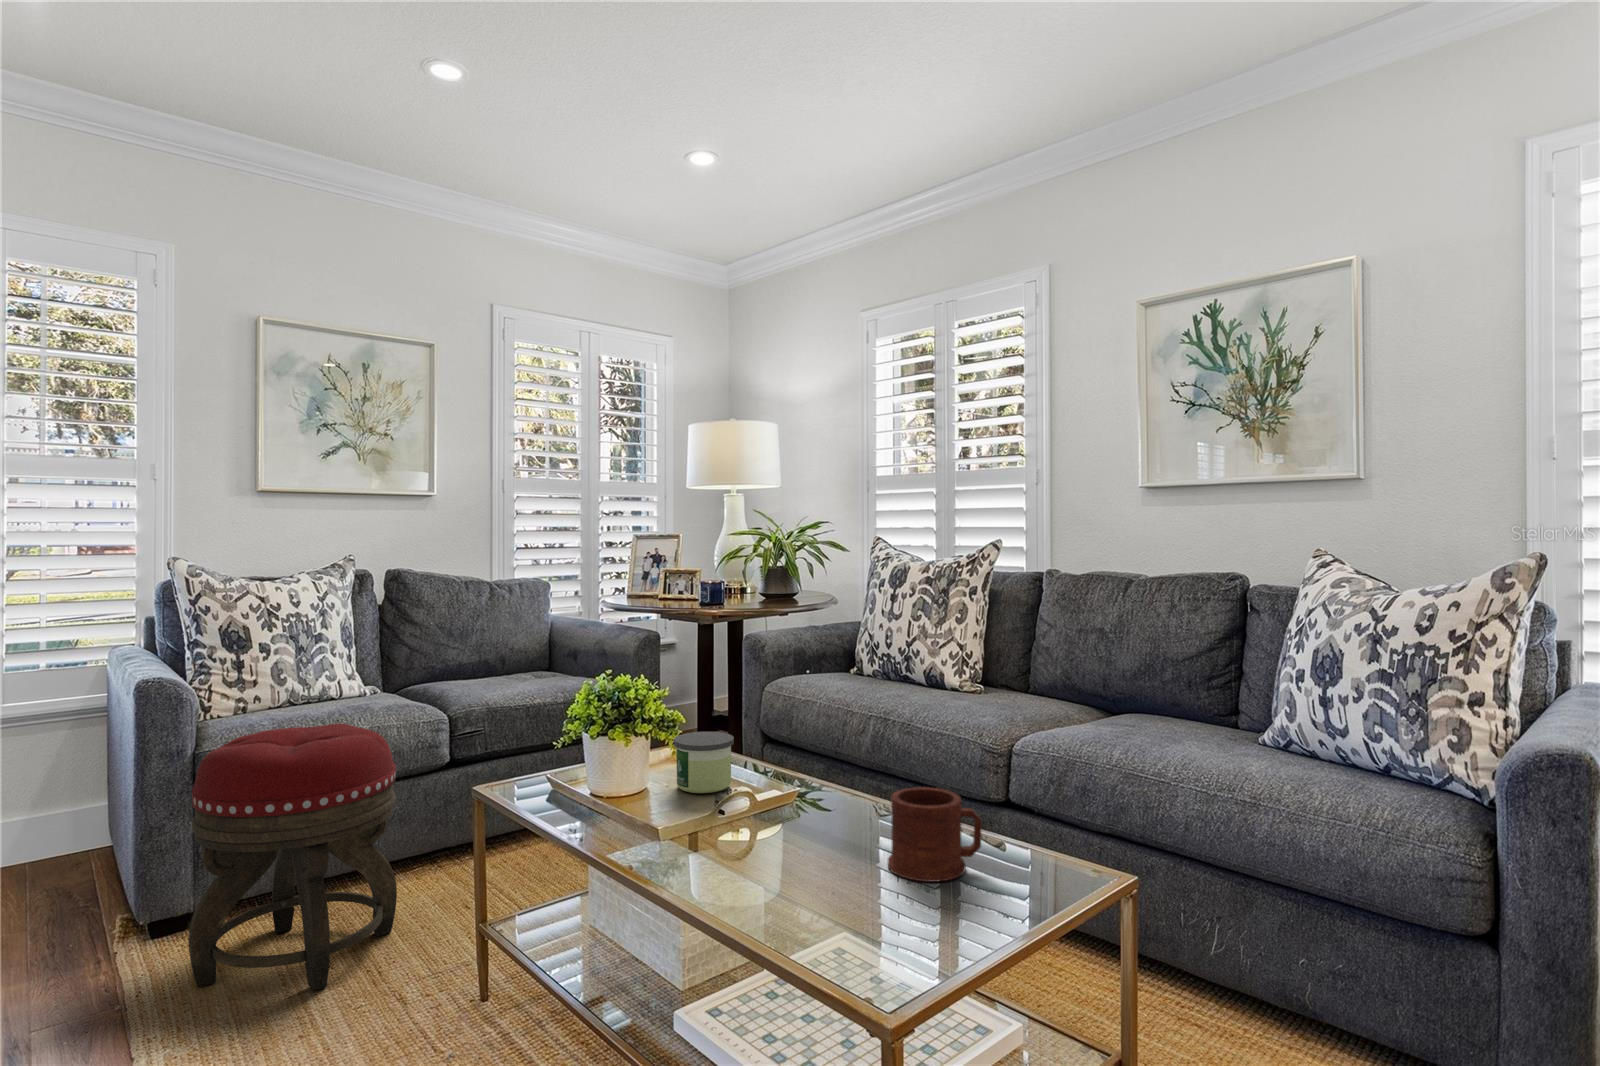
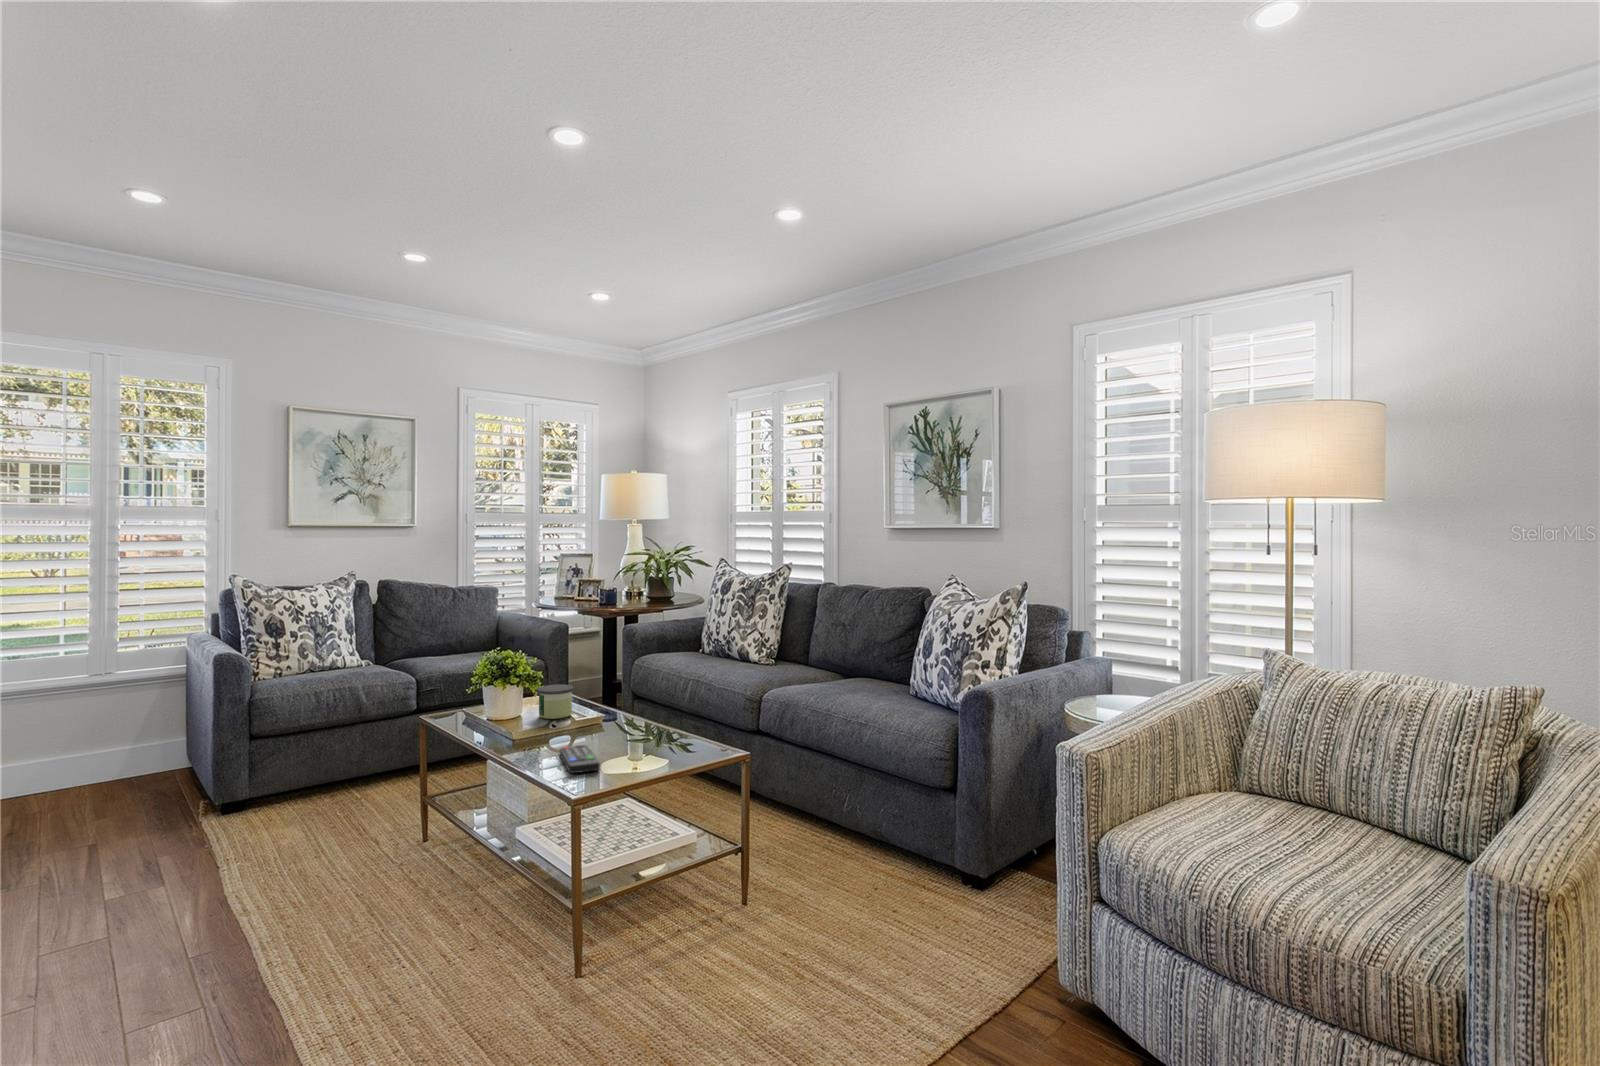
footstool: present [189,724,397,990] -> none [249,682,378,839]
mug: present [888,787,981,882] -> none [632,711,682,757]
remote control: none [757,854,859,926] -> present [560,745,600,773]

